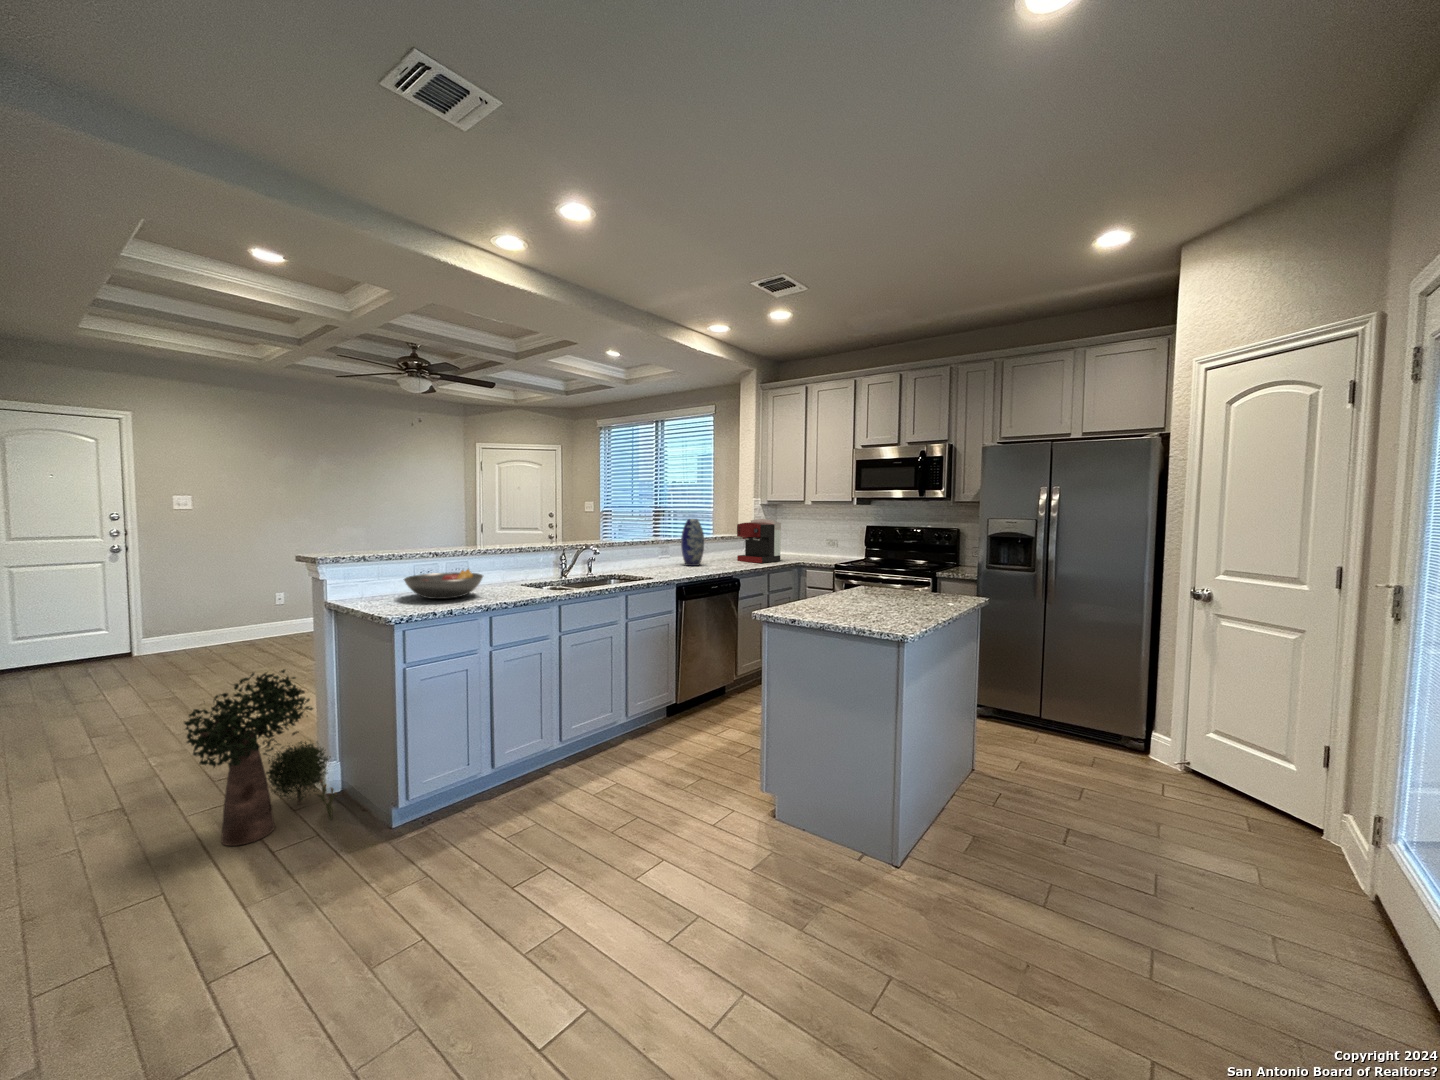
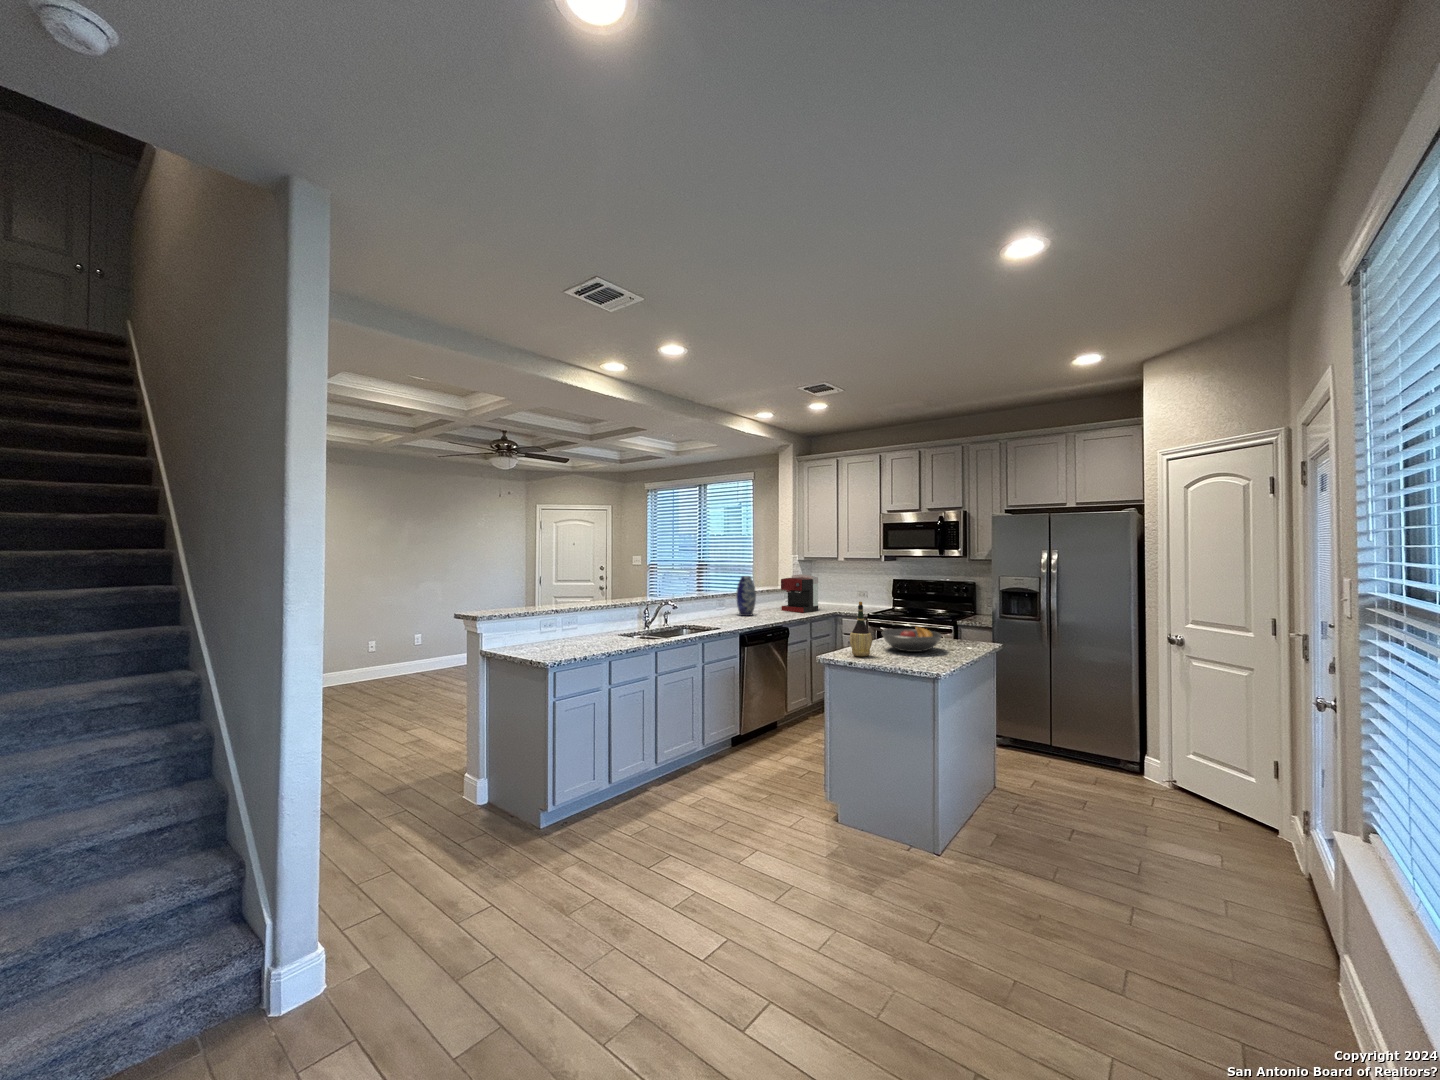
wine bottle: none [795,542,824,612] -> present [850,602,872,656]
fruit bowl: present [404,569,483,599] -> present [881,626,942,652]
potted plant: present [184,670,337,846] -> none [393,703,497,840]

